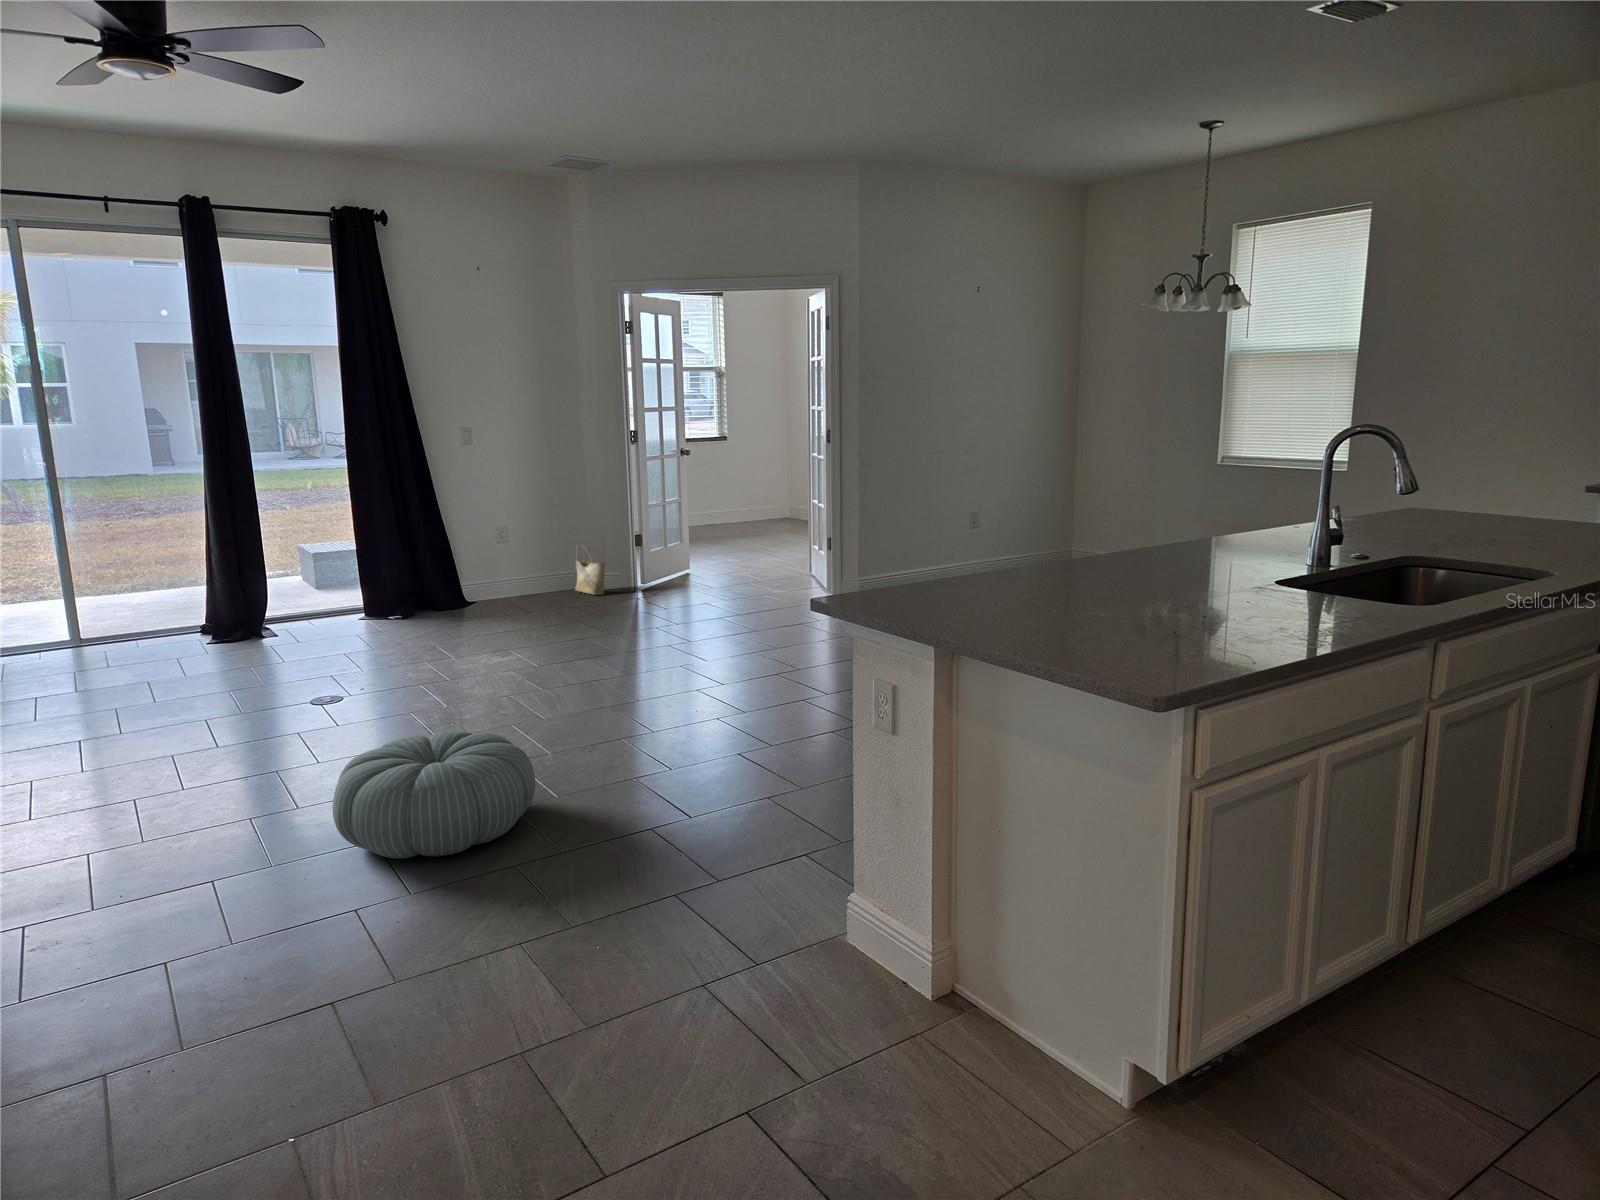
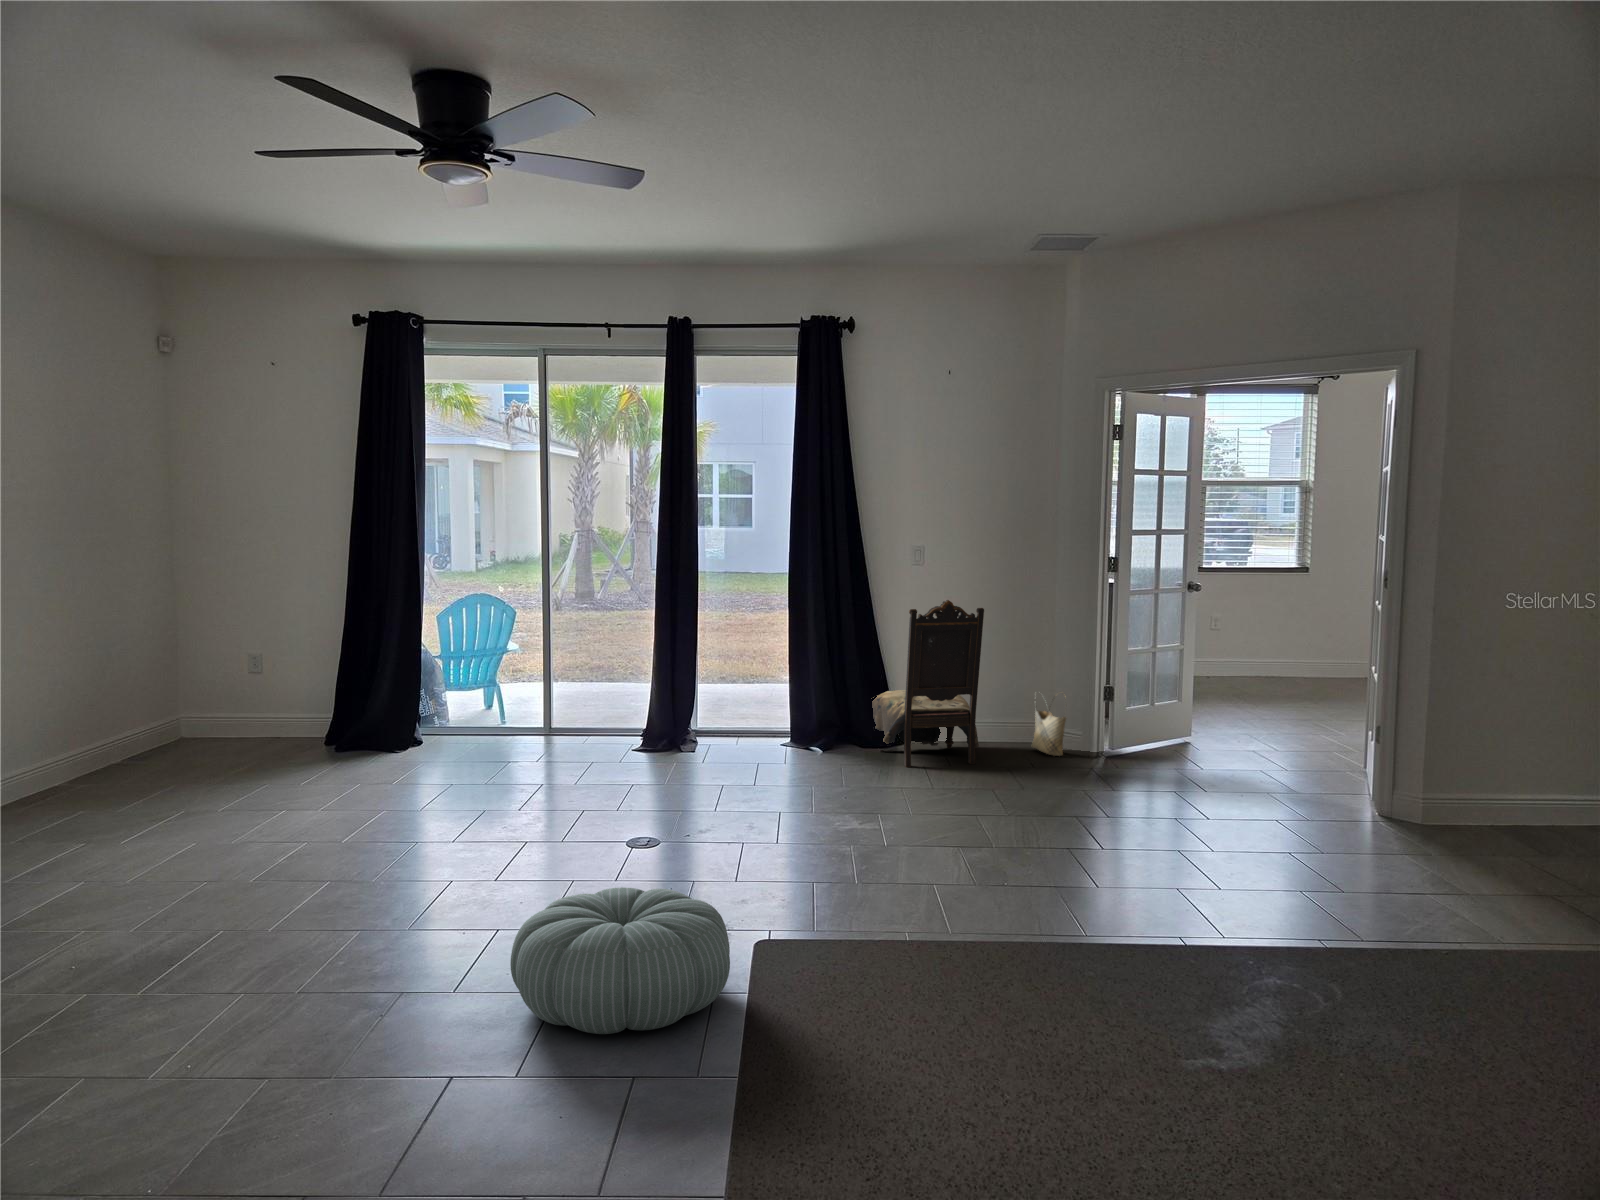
dining chair: none [432,472,542,619] -> present [872,600,984,767]

